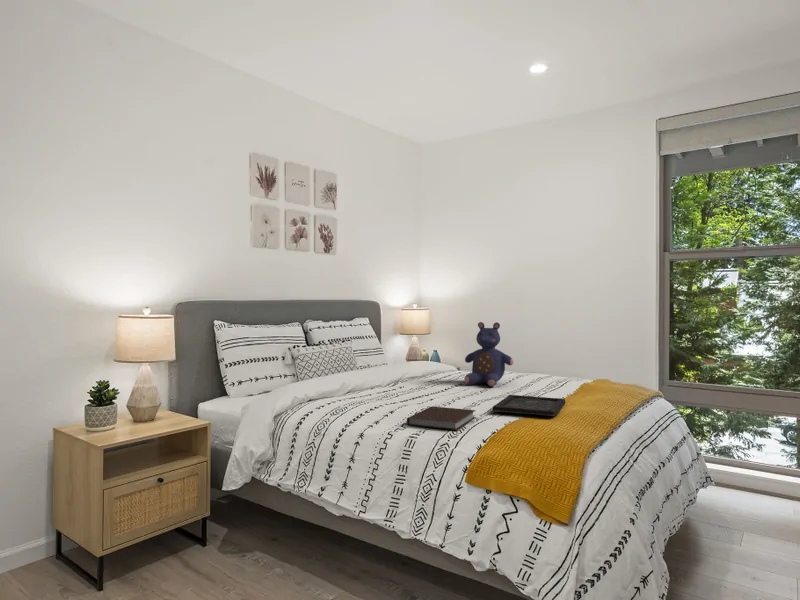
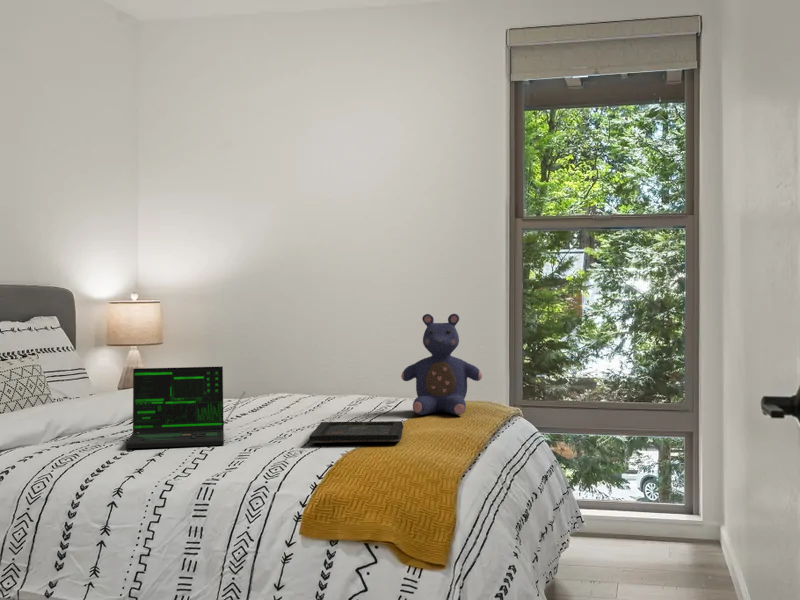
teddy bear: present [464,322,513,386] -> present [401,314,482,415]
laptop: none [380,353,461,407] -> present [126,366,246,448]
notebook: present [407,407,476,430] -> none [194,442,289,468]

